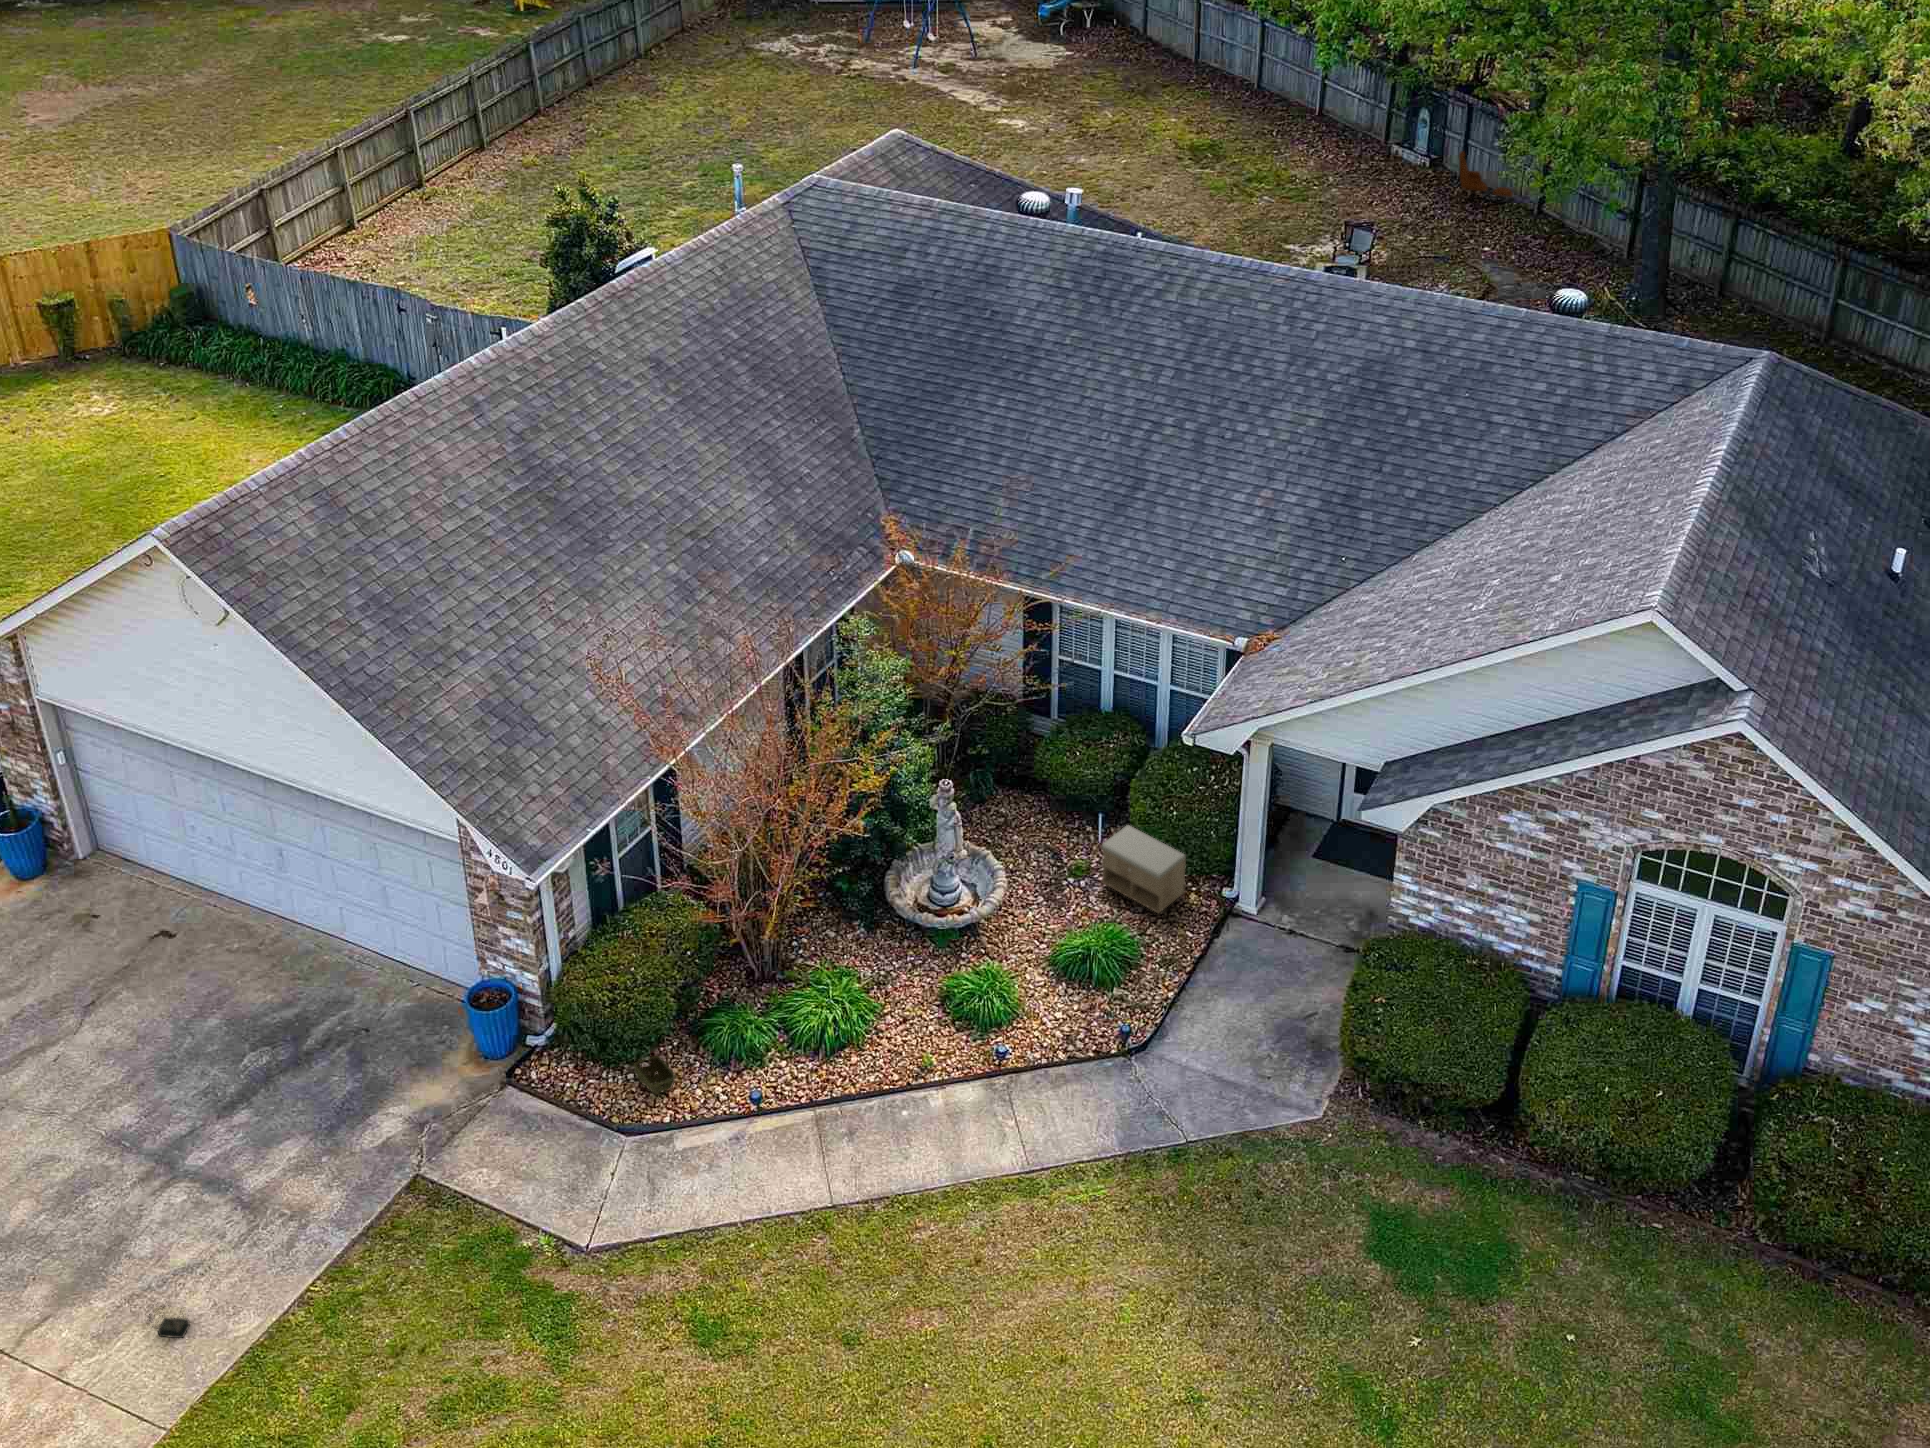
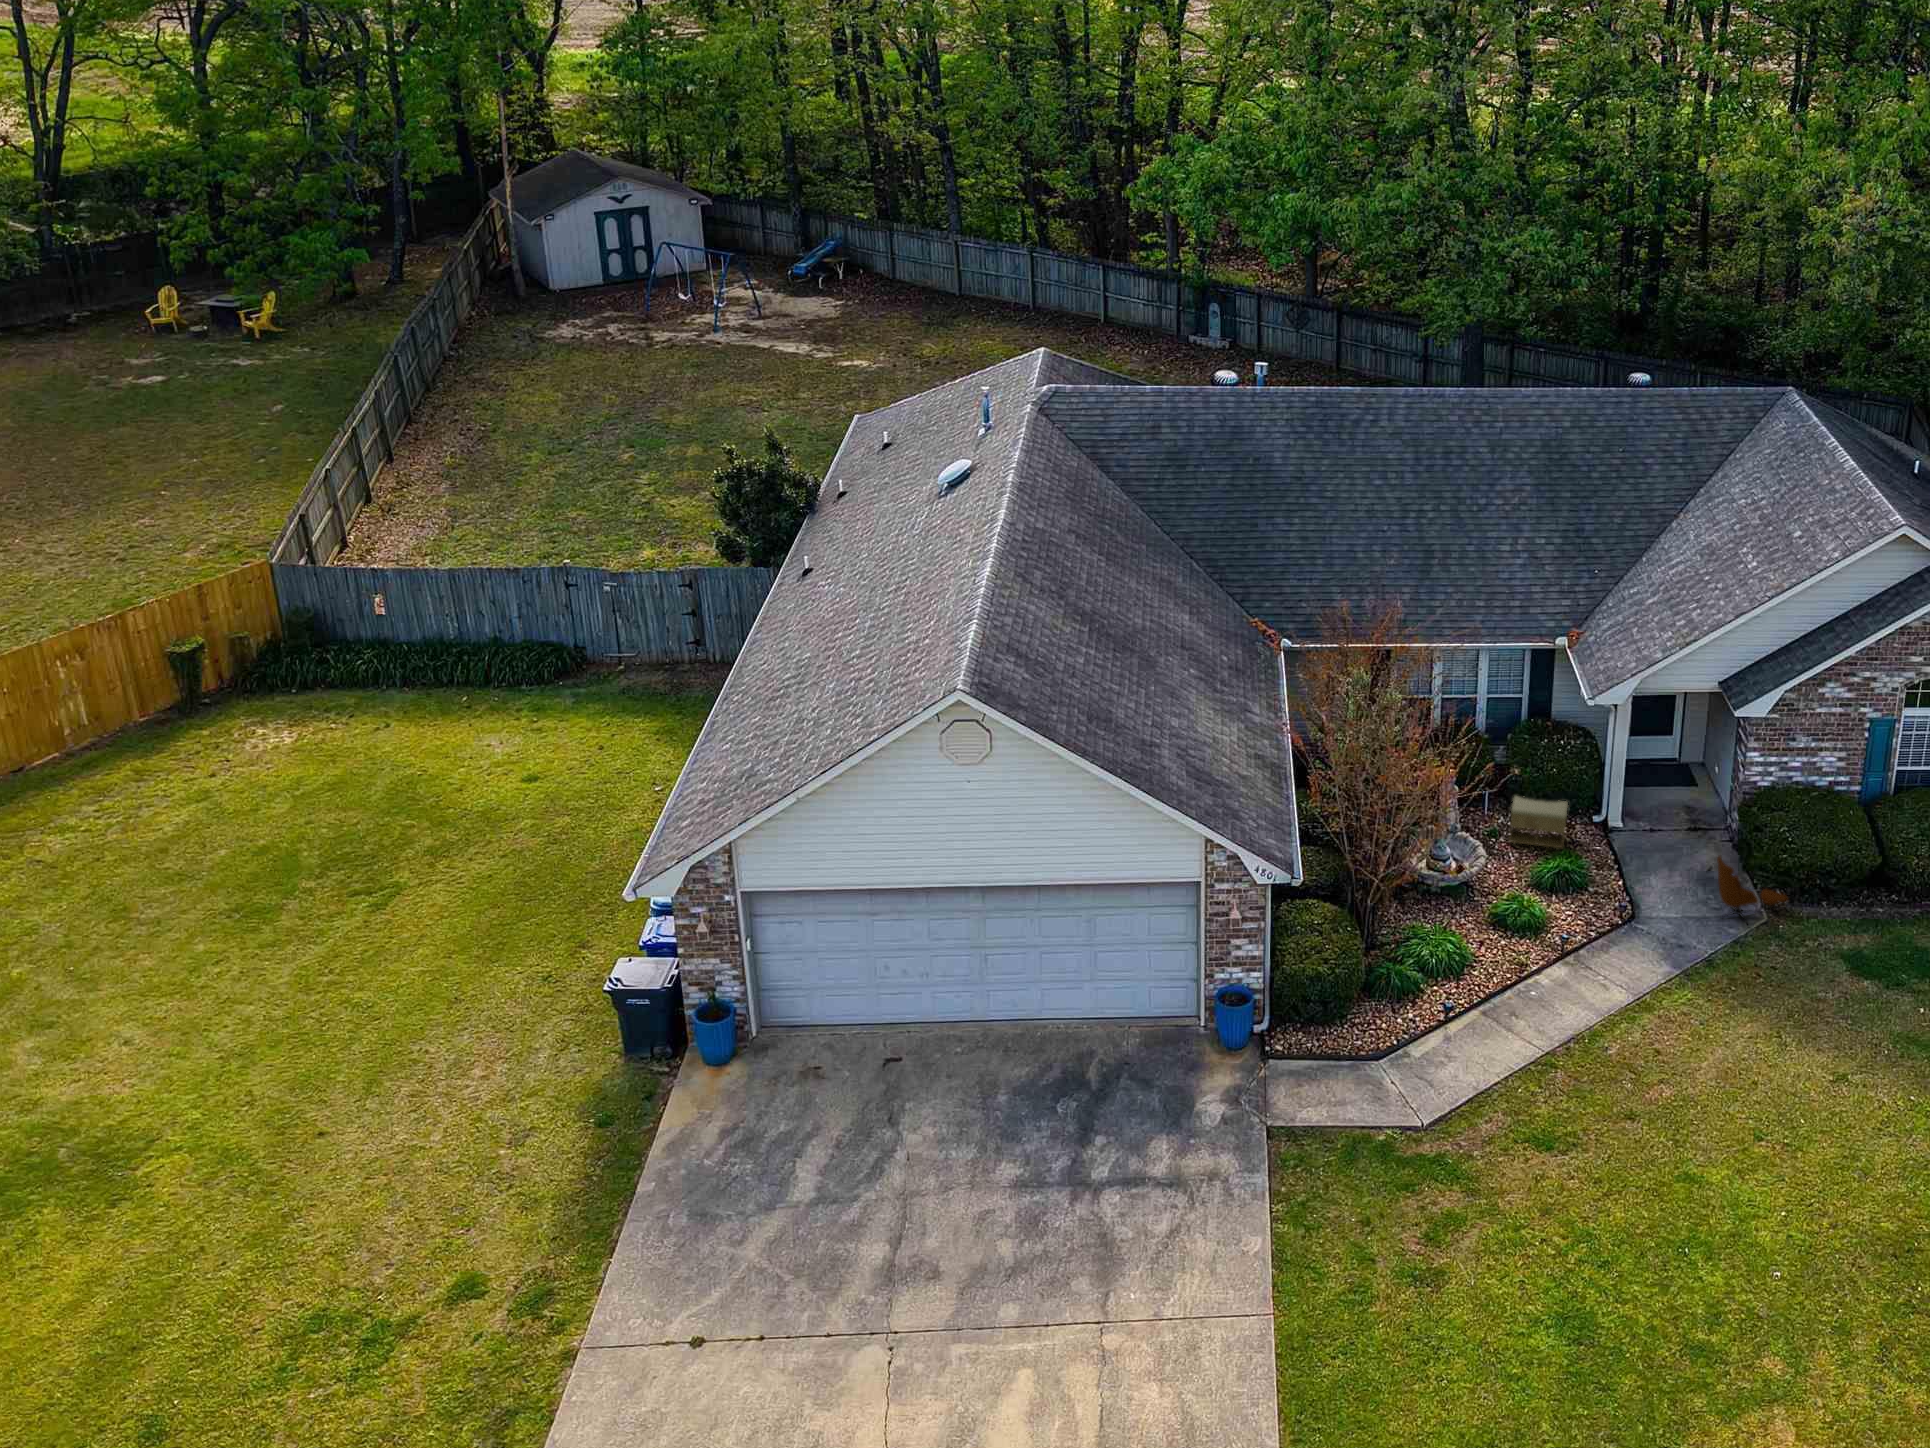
lounge chair: present [1459,151,1513,200] -> present [1717,856,1788,918]
woven basket: present [634,1056,676,1095] -> none [1345,1009,1382,1033]
decorative plant: present [147,1303,190,1338] -> none [1204,1229,1237,1259]

